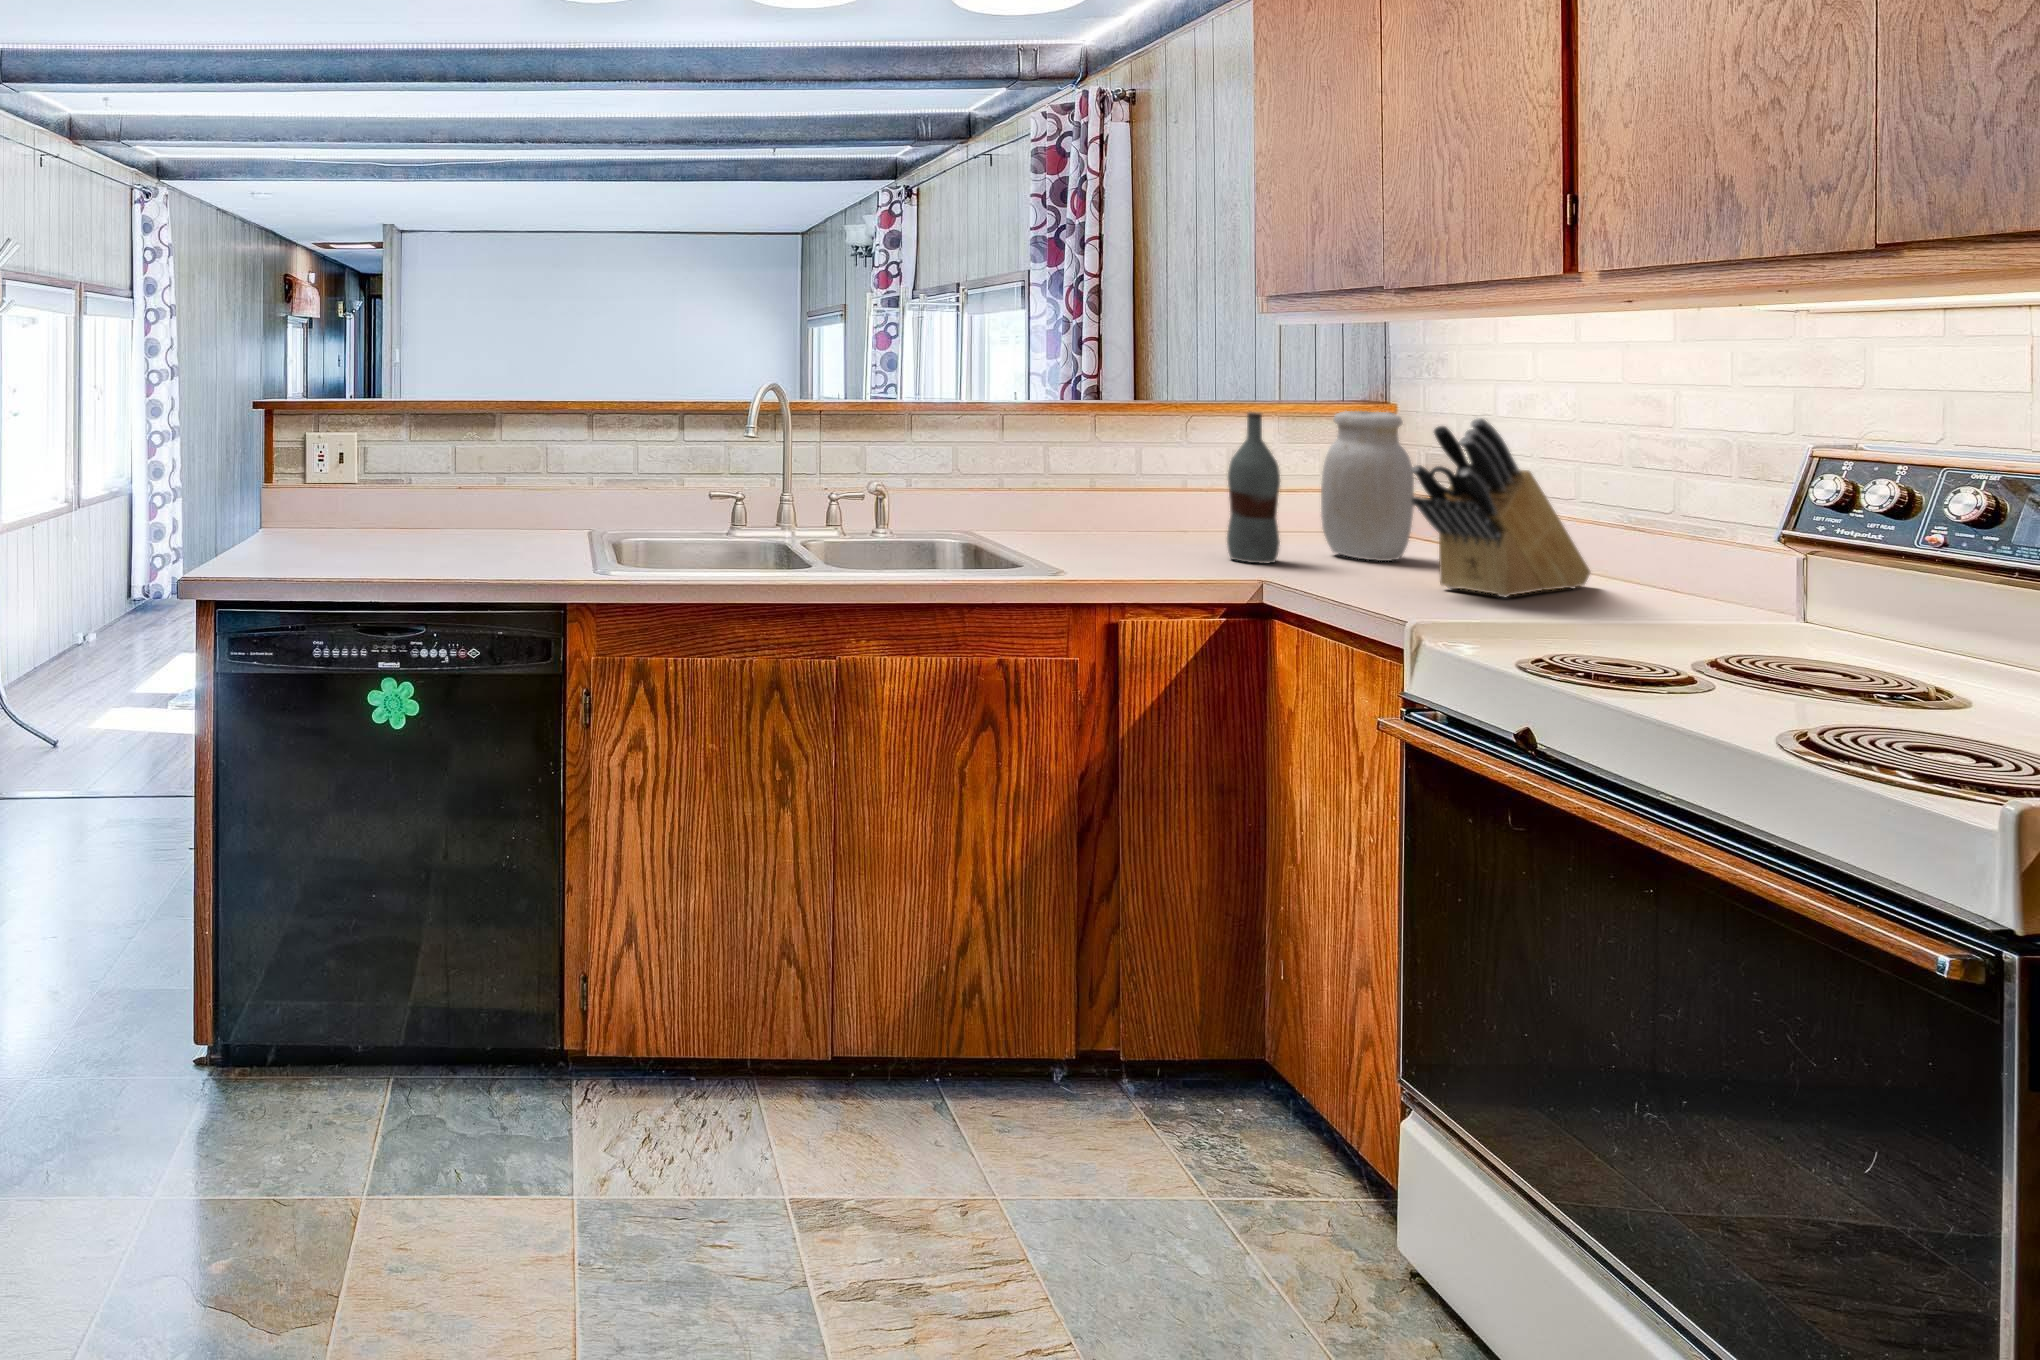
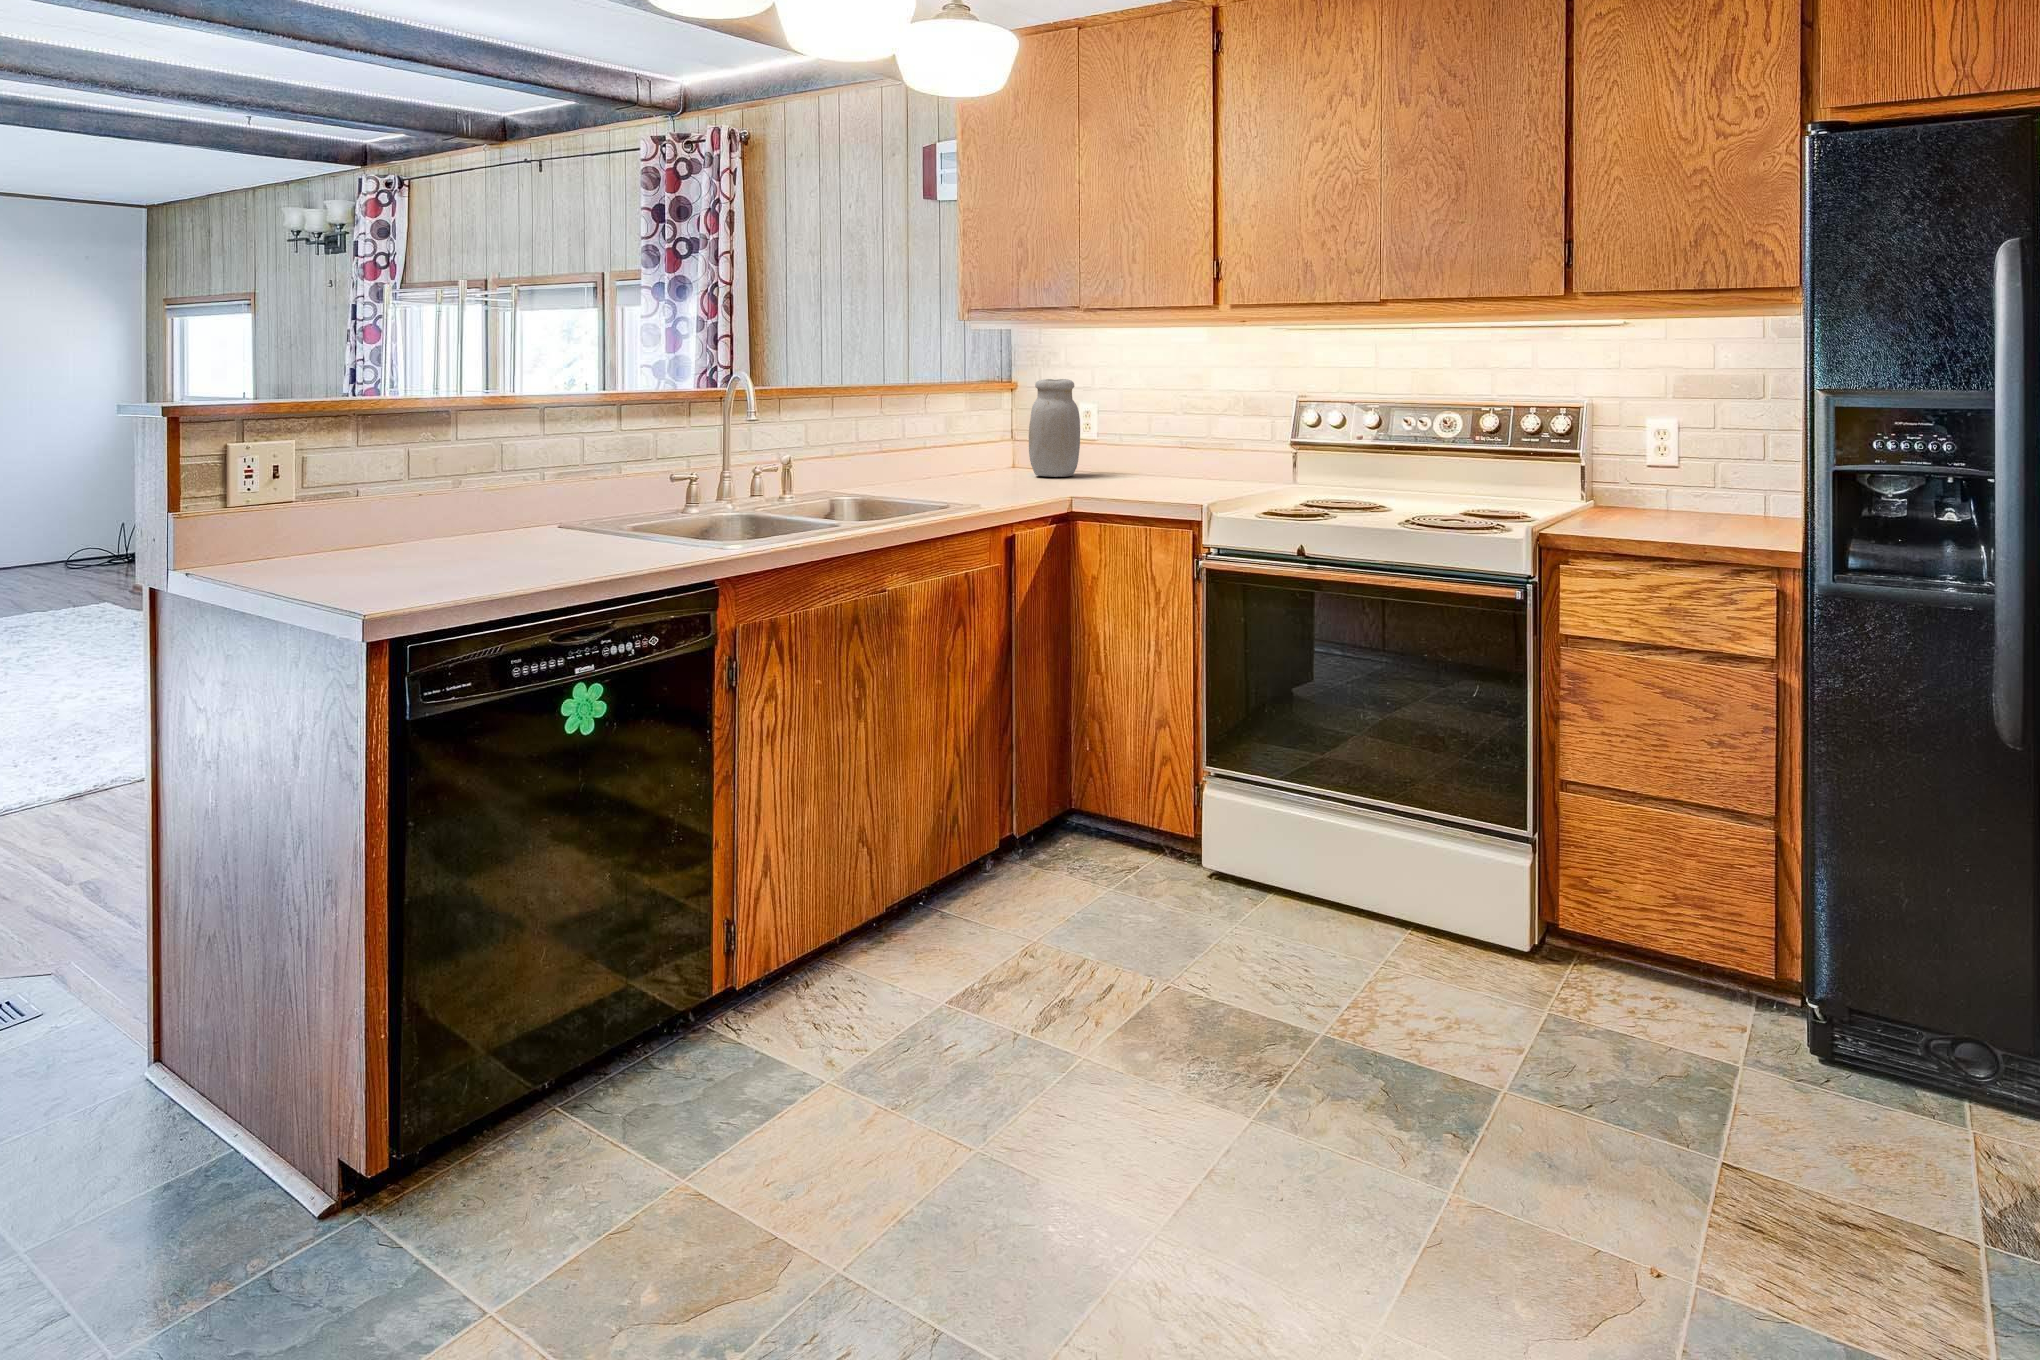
bottle: present [1227,412,1280,563] -> none [996,382,1028,486]
knife block: present [1411,418,1590,597] -> none [1129,378,1178,485]

